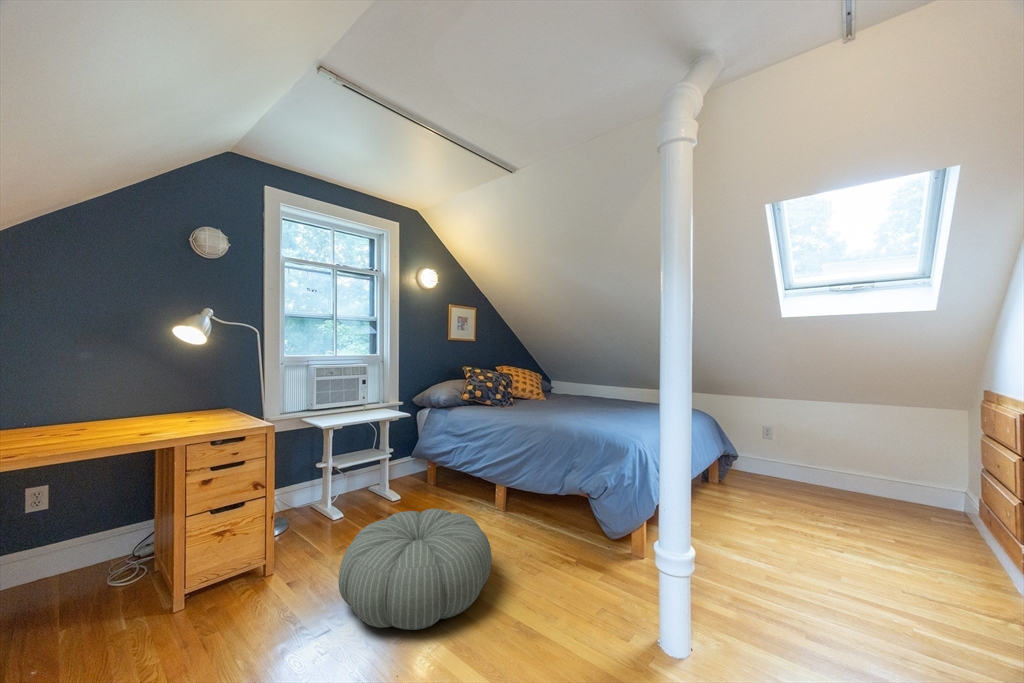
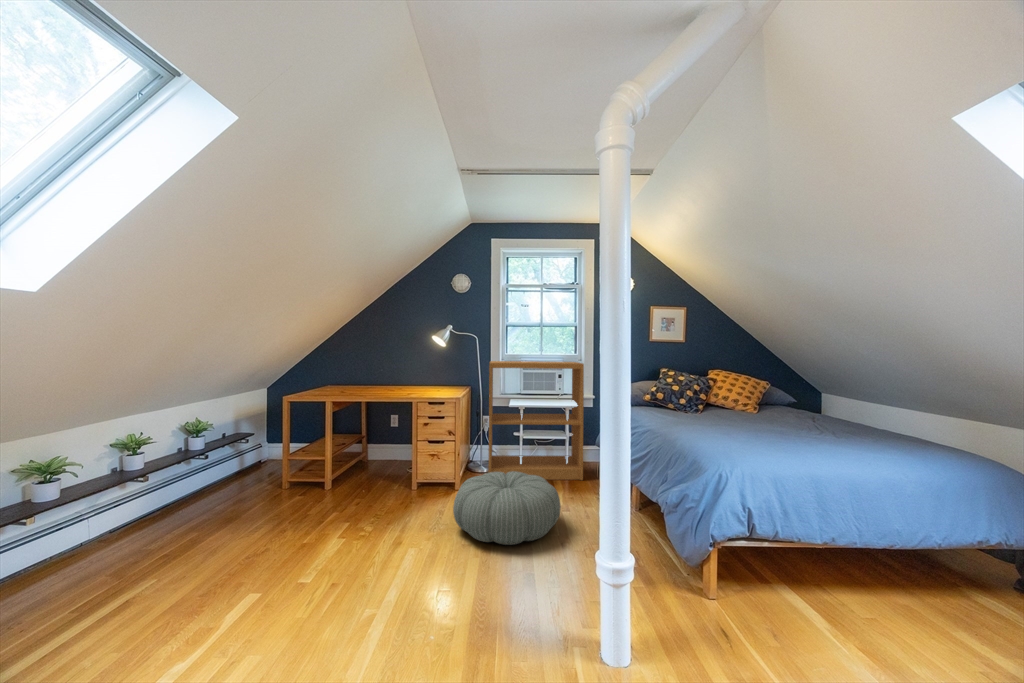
bookshelf: none [272,363,417,541] -> present [488,361,584,480]

